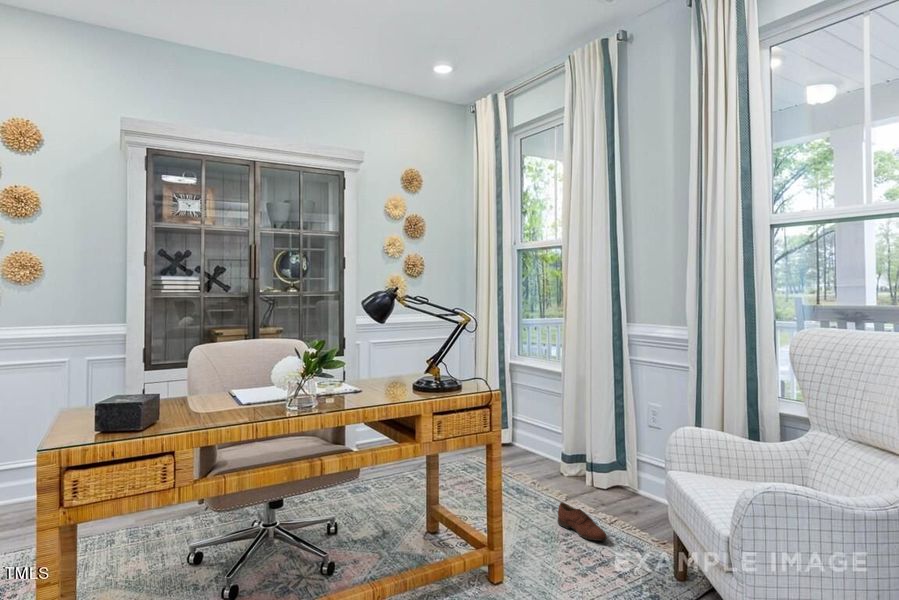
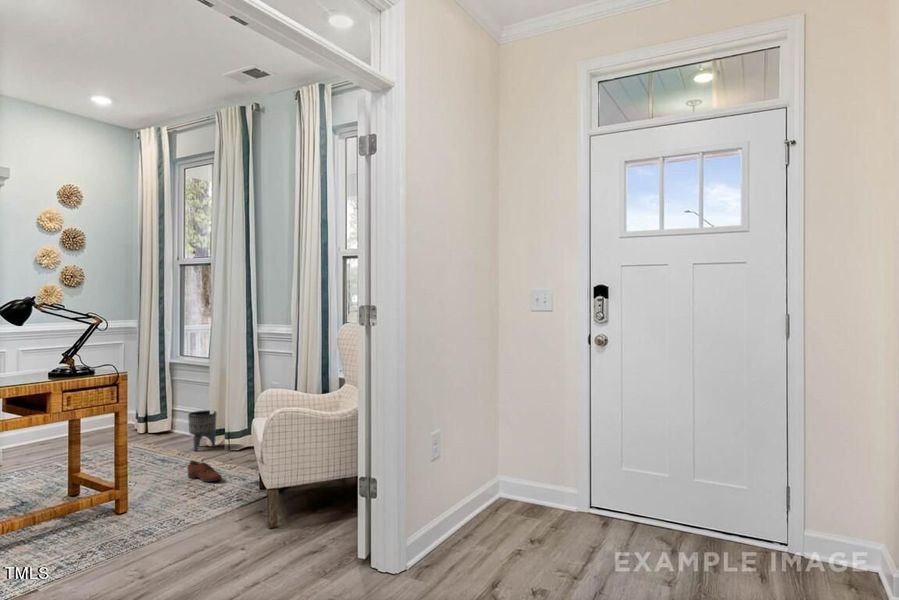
planter: none [541,427,574,479] -> present [188,410,217,451]

